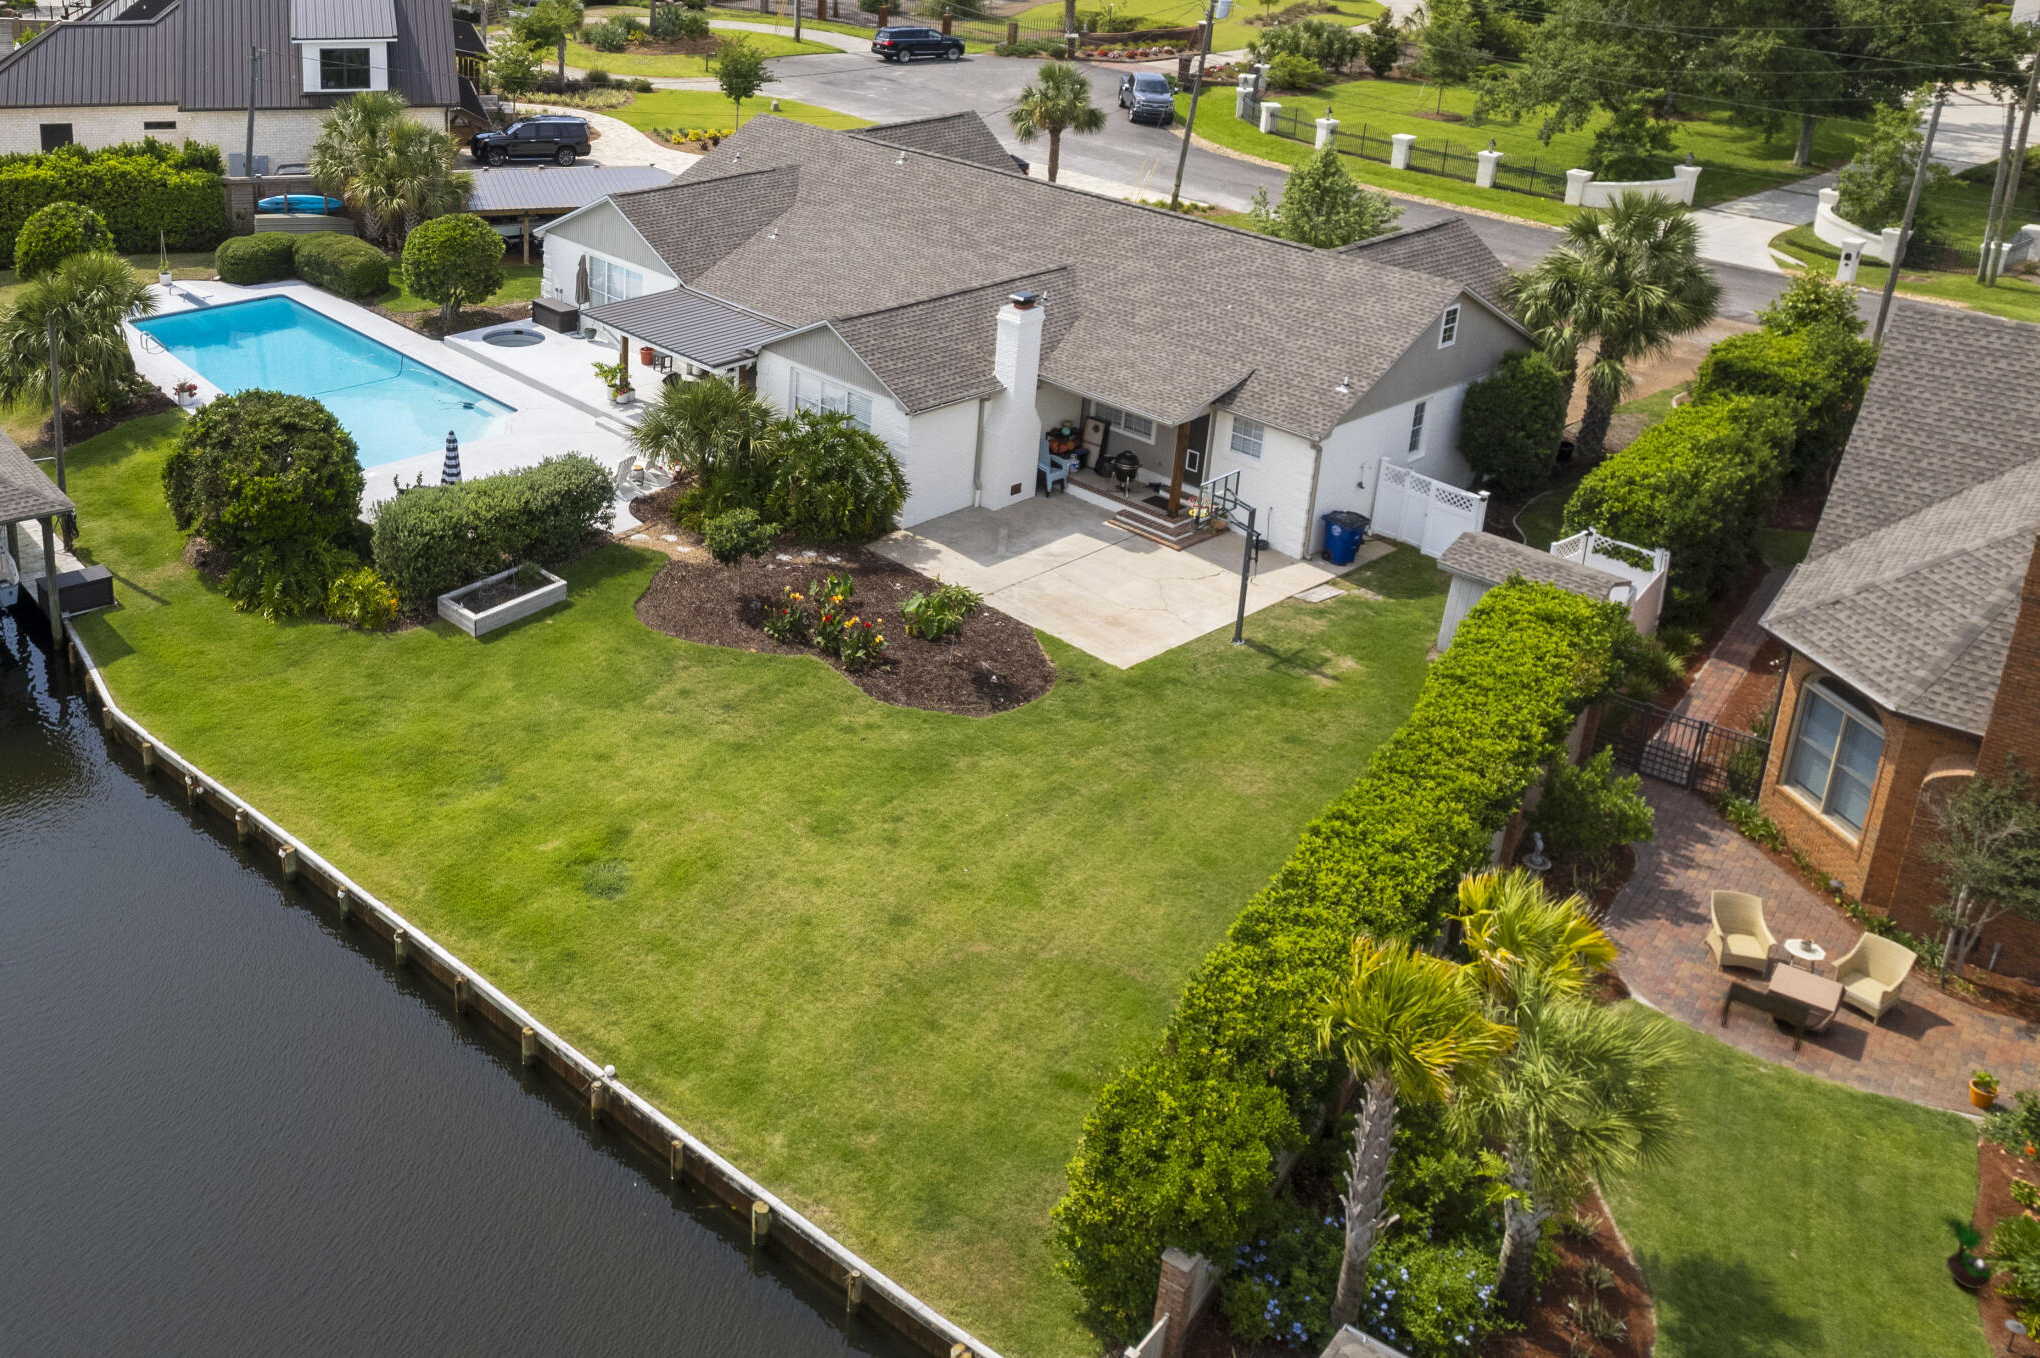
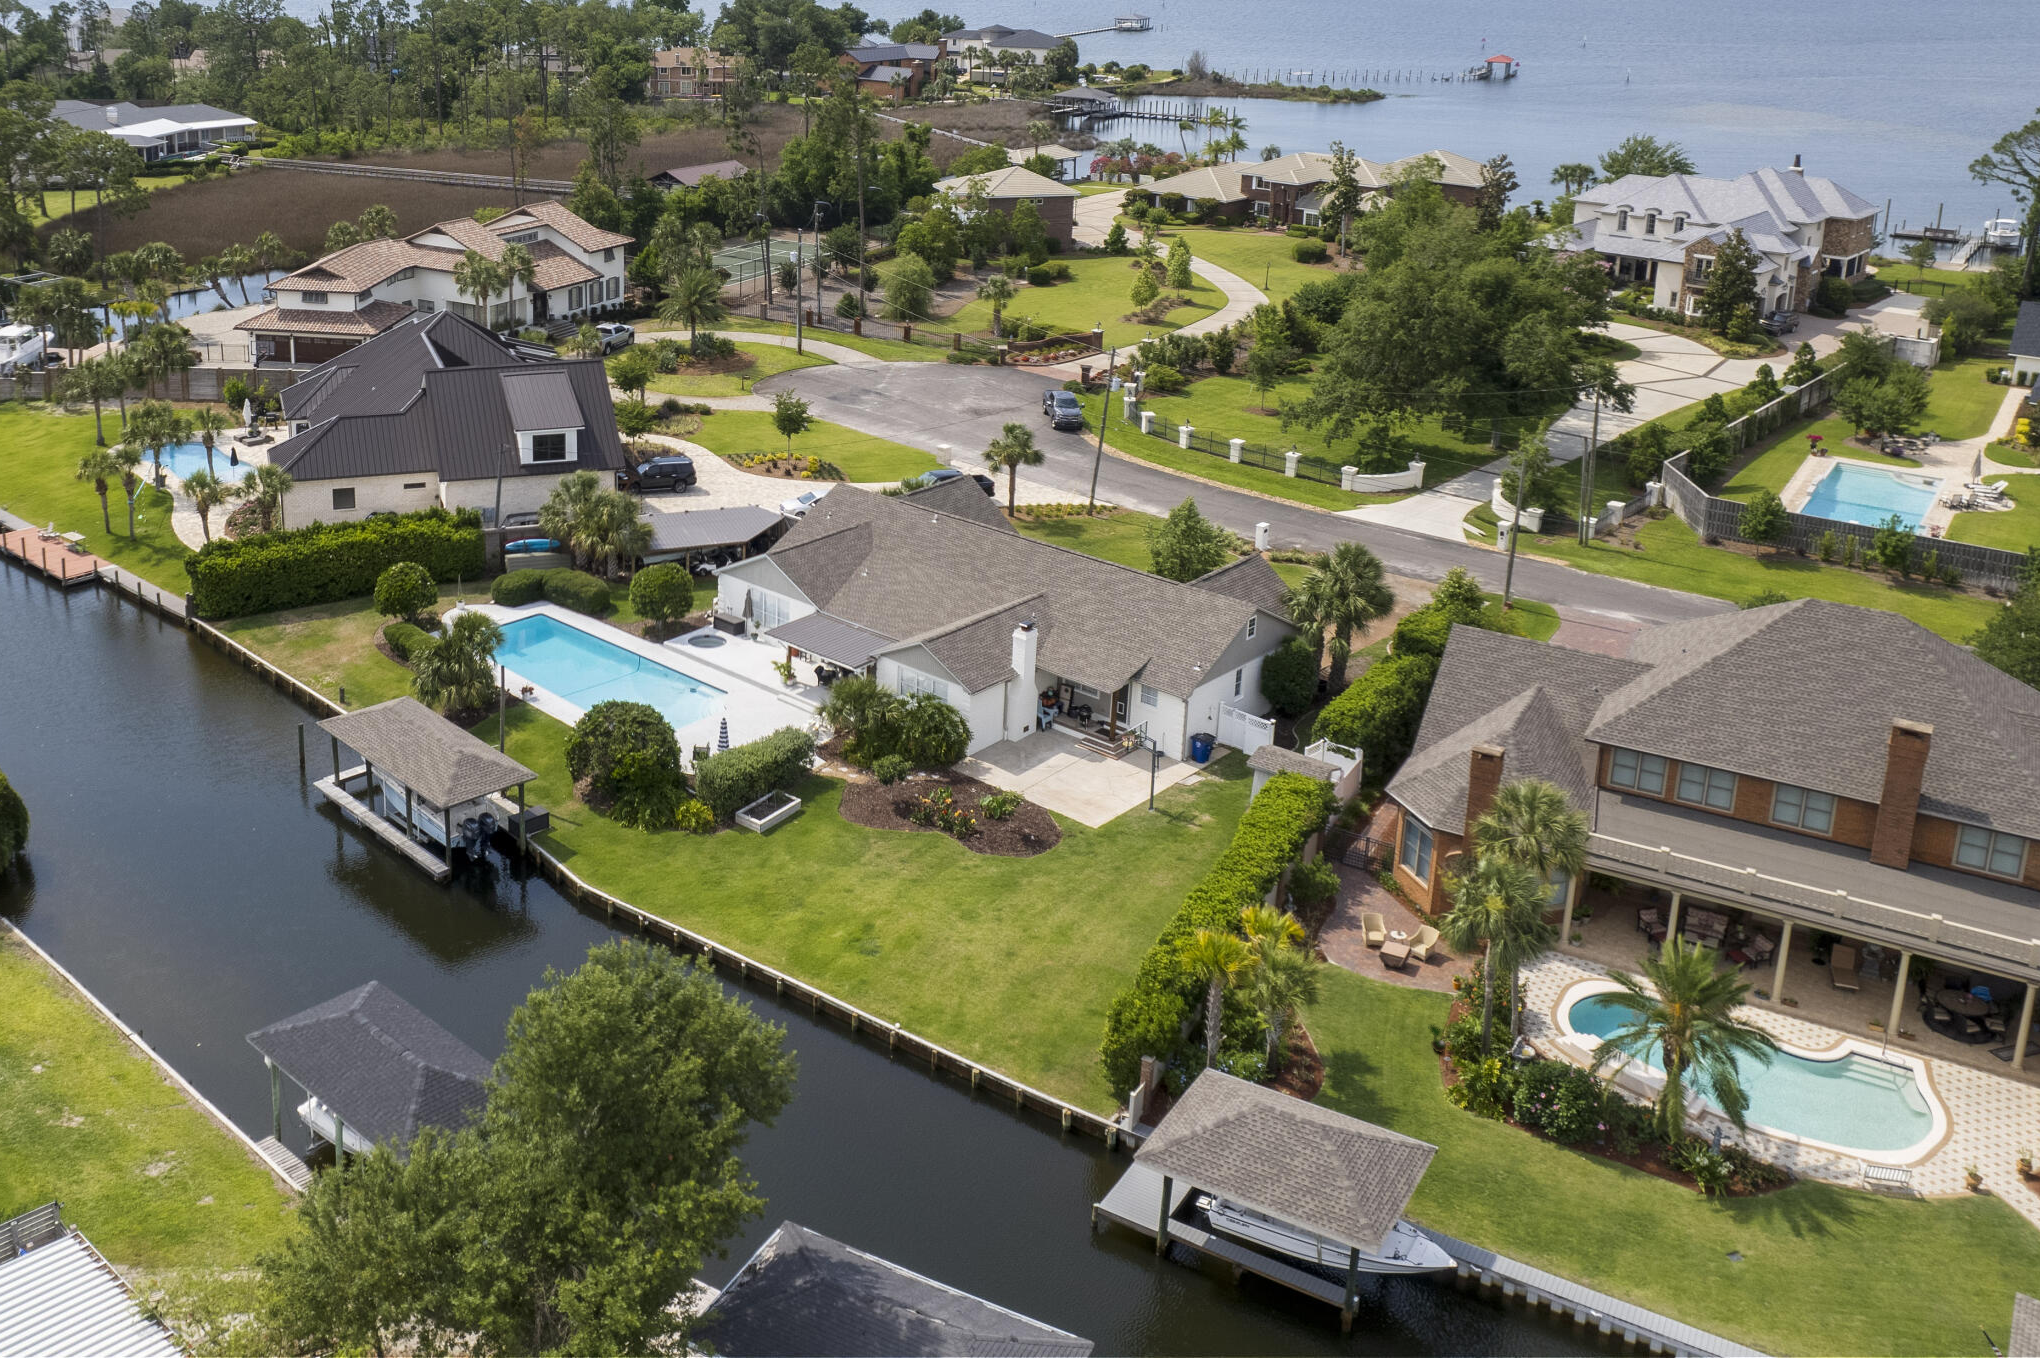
bench: present [1722,981,1810,1052] -> none [1364,950,1397,978]

